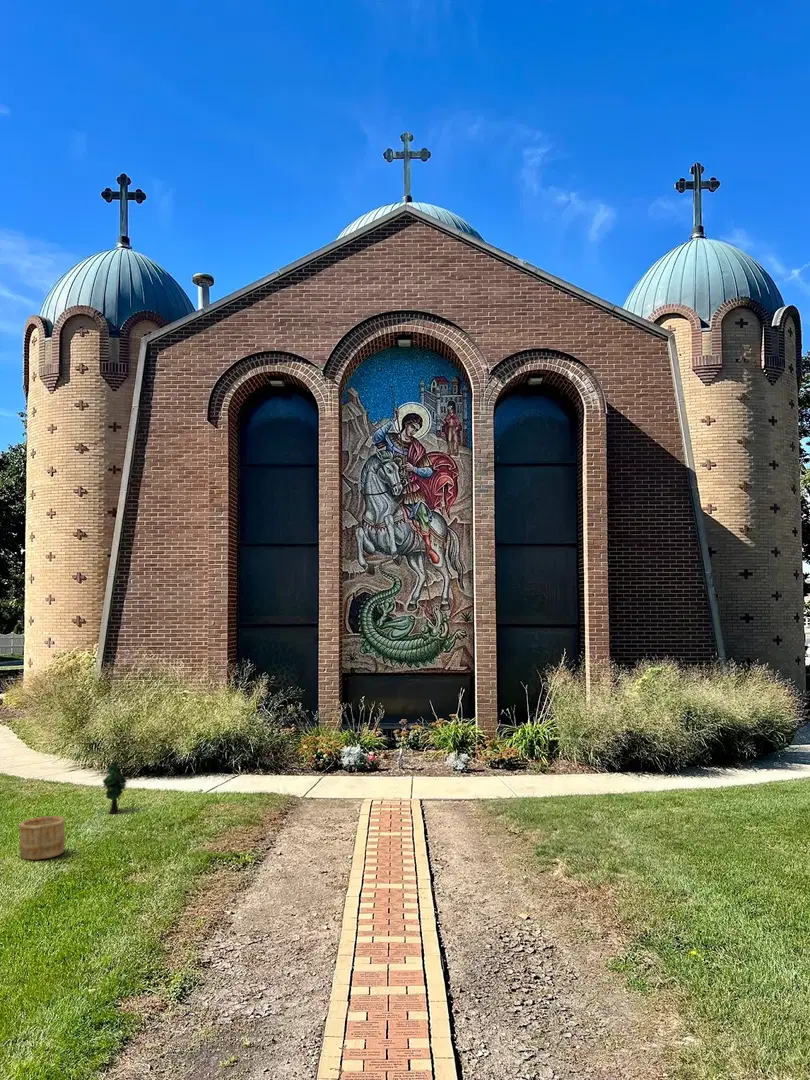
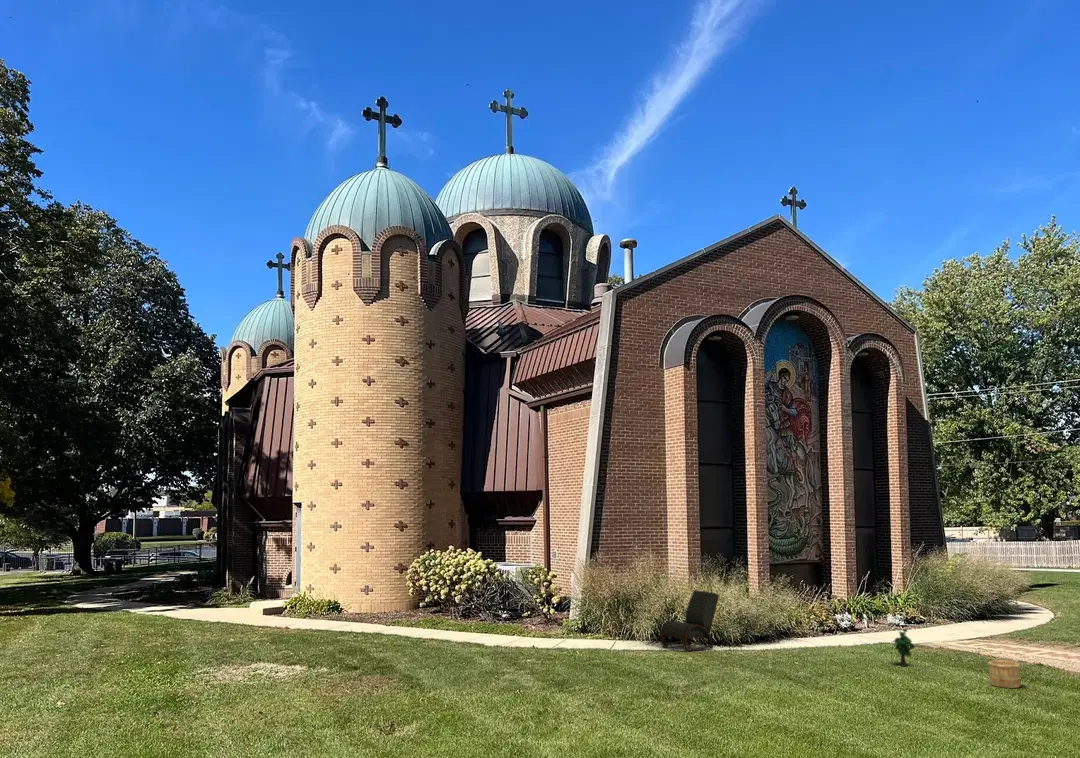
lounge chair: none [23,697,100,770] -> present [660,590,719,652]

